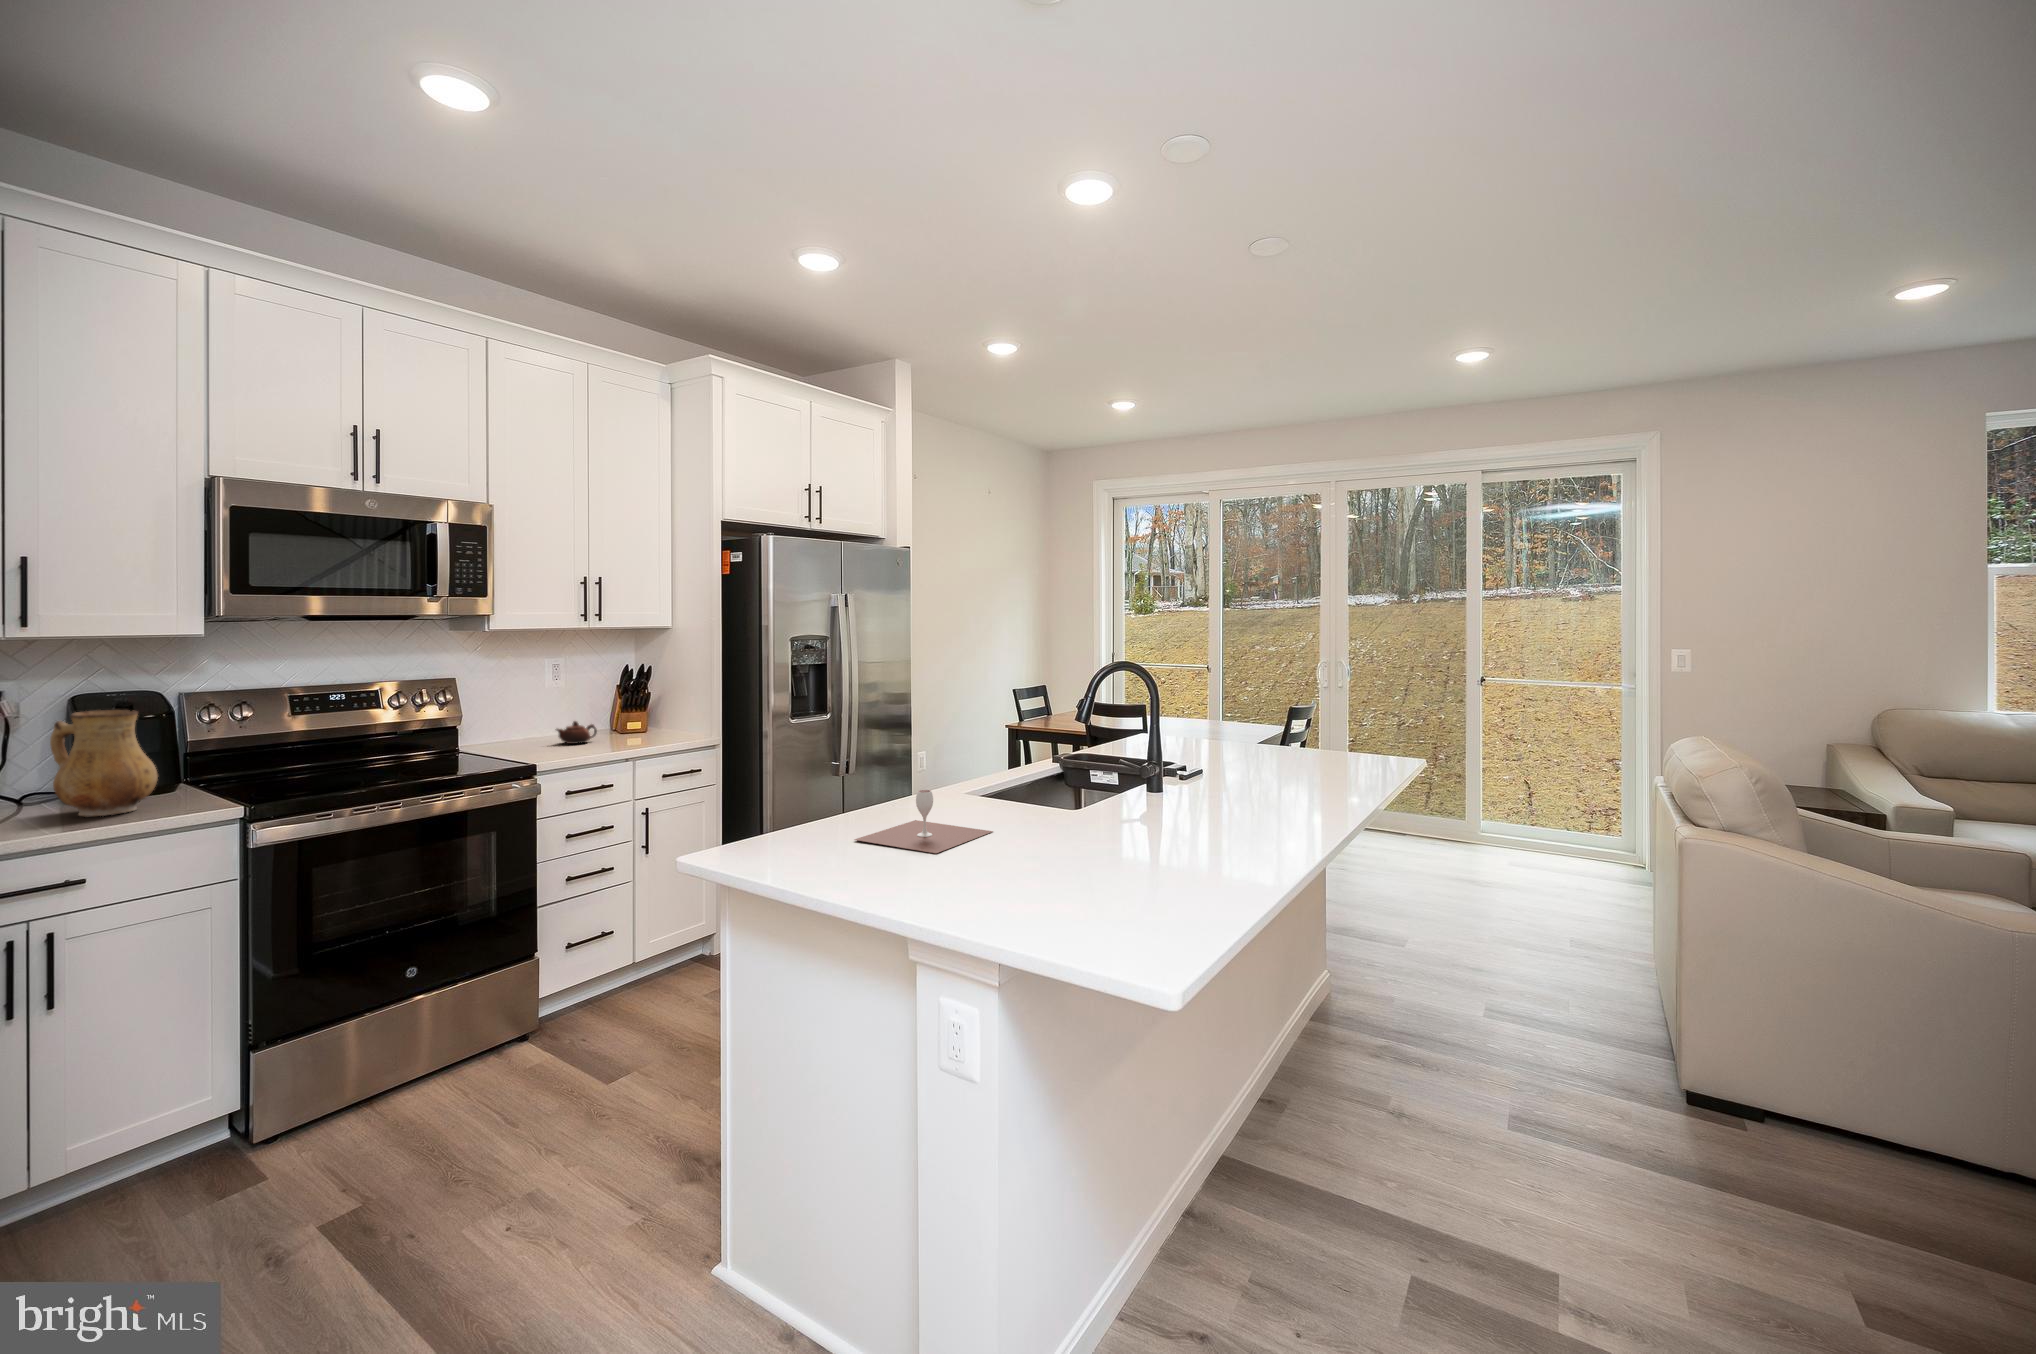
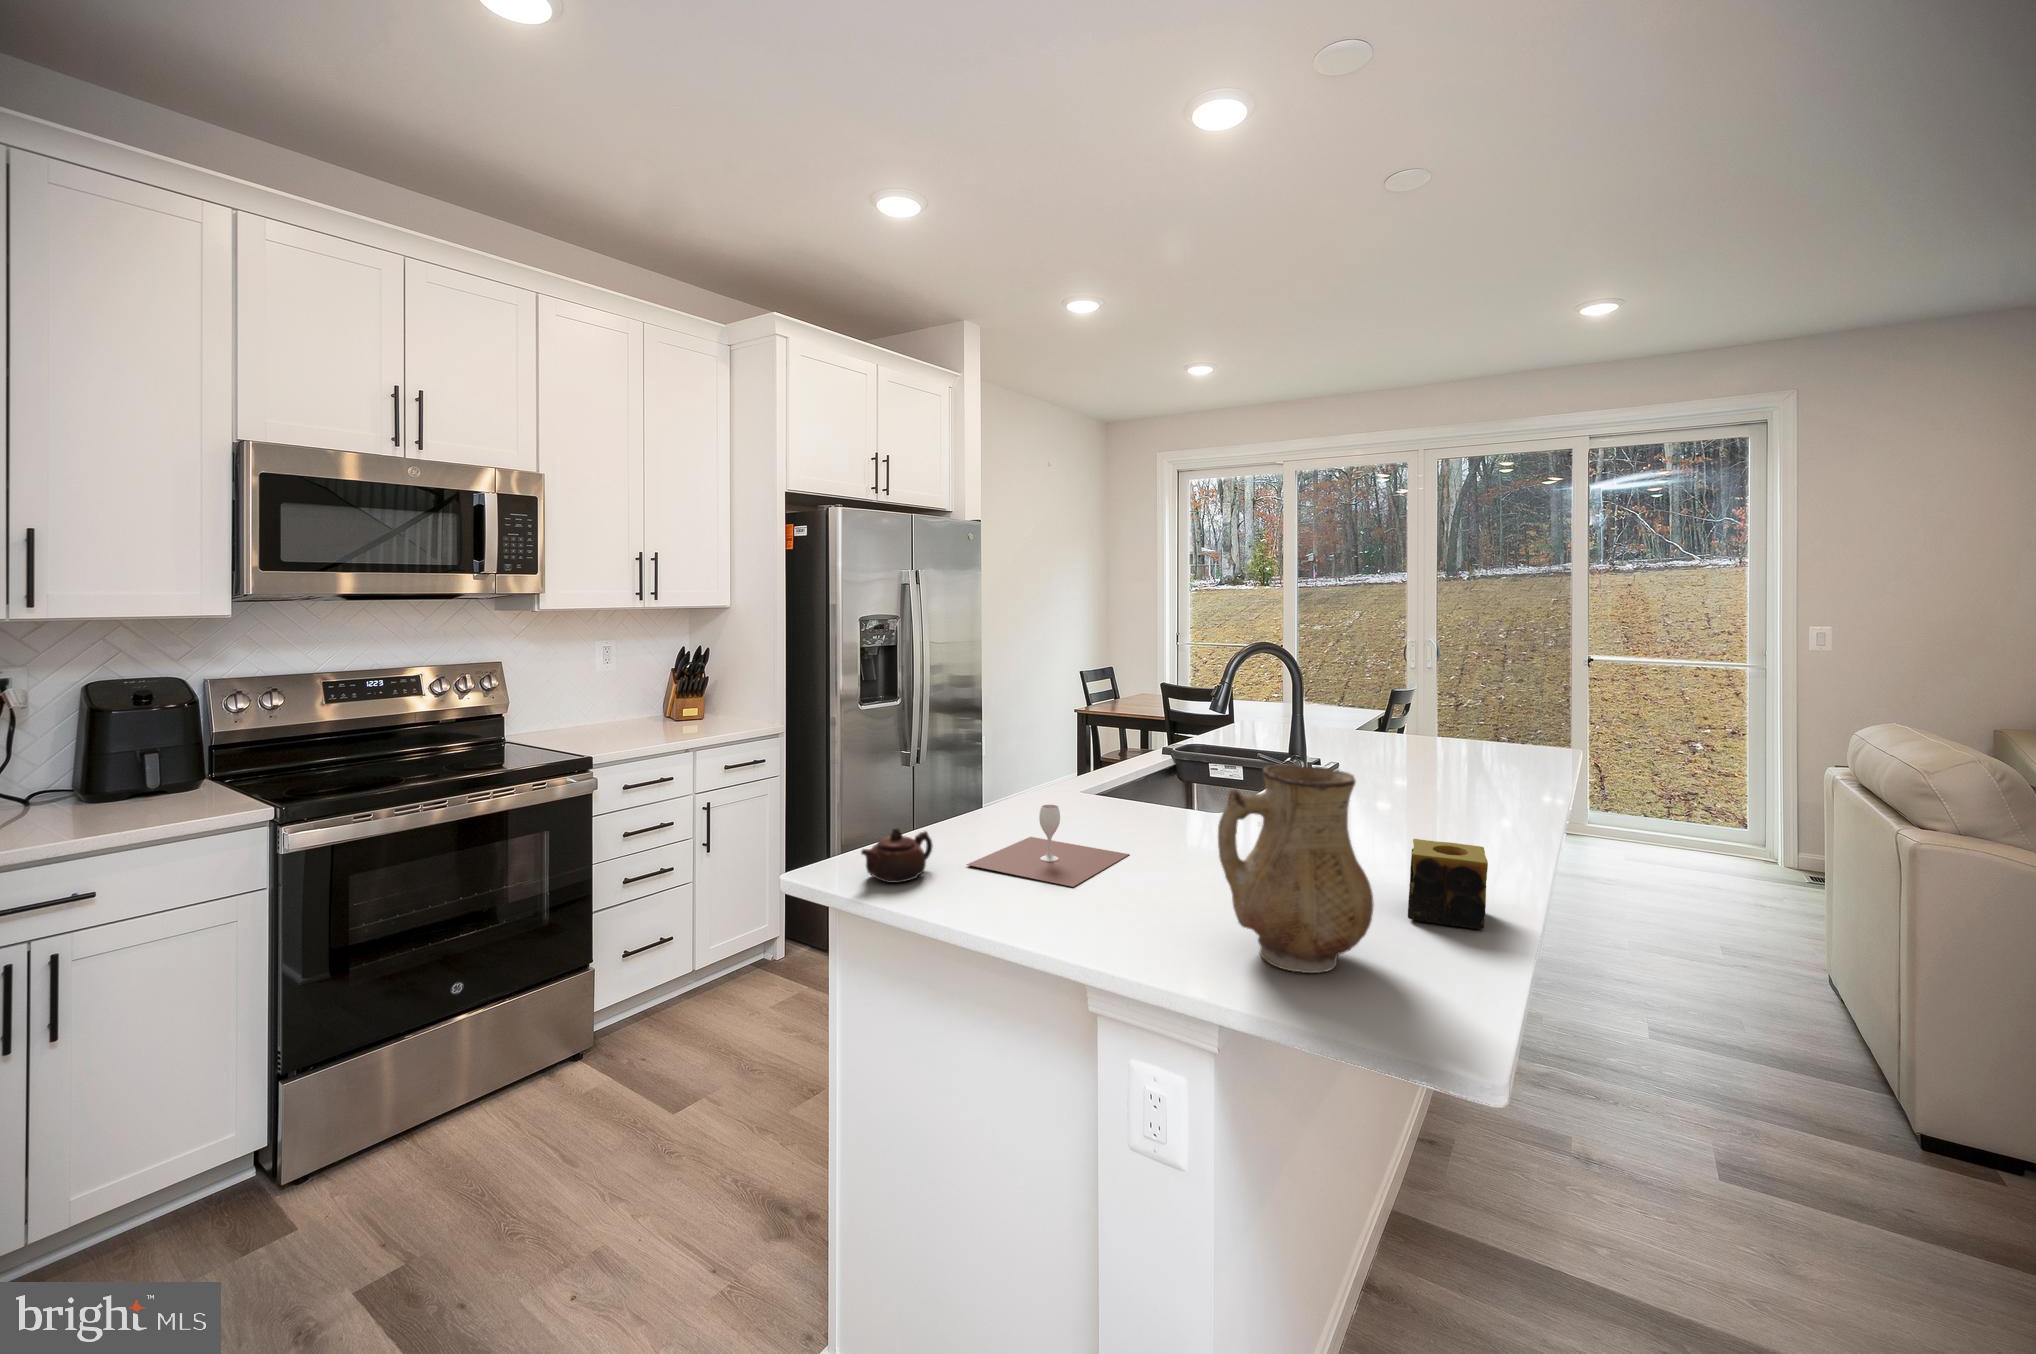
ceramic pitcher: present [50,710,158,817] -> present [1218,764,1373,973]
teapot: present [556,721,597,744] -> present [861,828,932,883]
candle: none [1190,809,1252,876] -> present [1408,839,1488,929]

